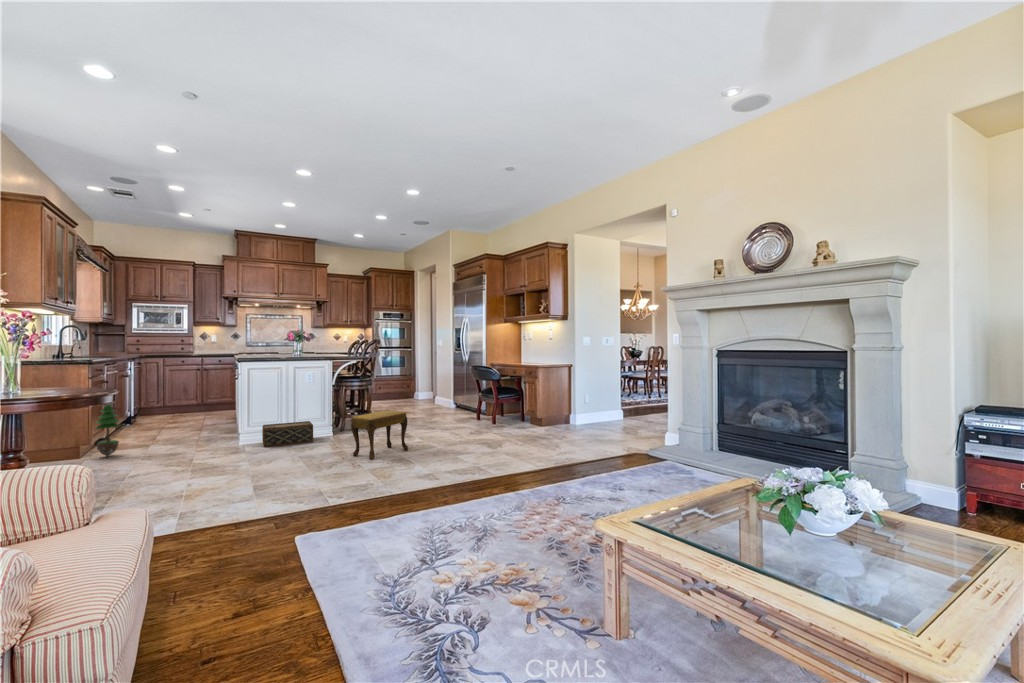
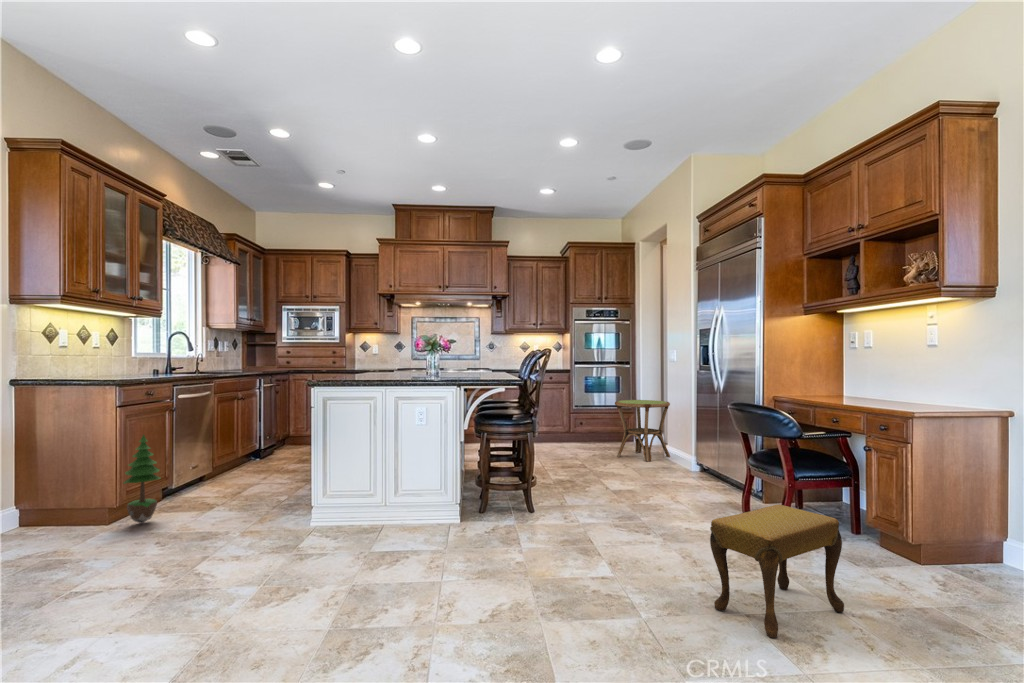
side table: none [405,370,438,406] -> present [615,400,670,461]
footstool: present [351,411,408,459] -> present [710,505,844,638]
woven basket: present [262,421,313,447] -> none [333,494,421,539]

